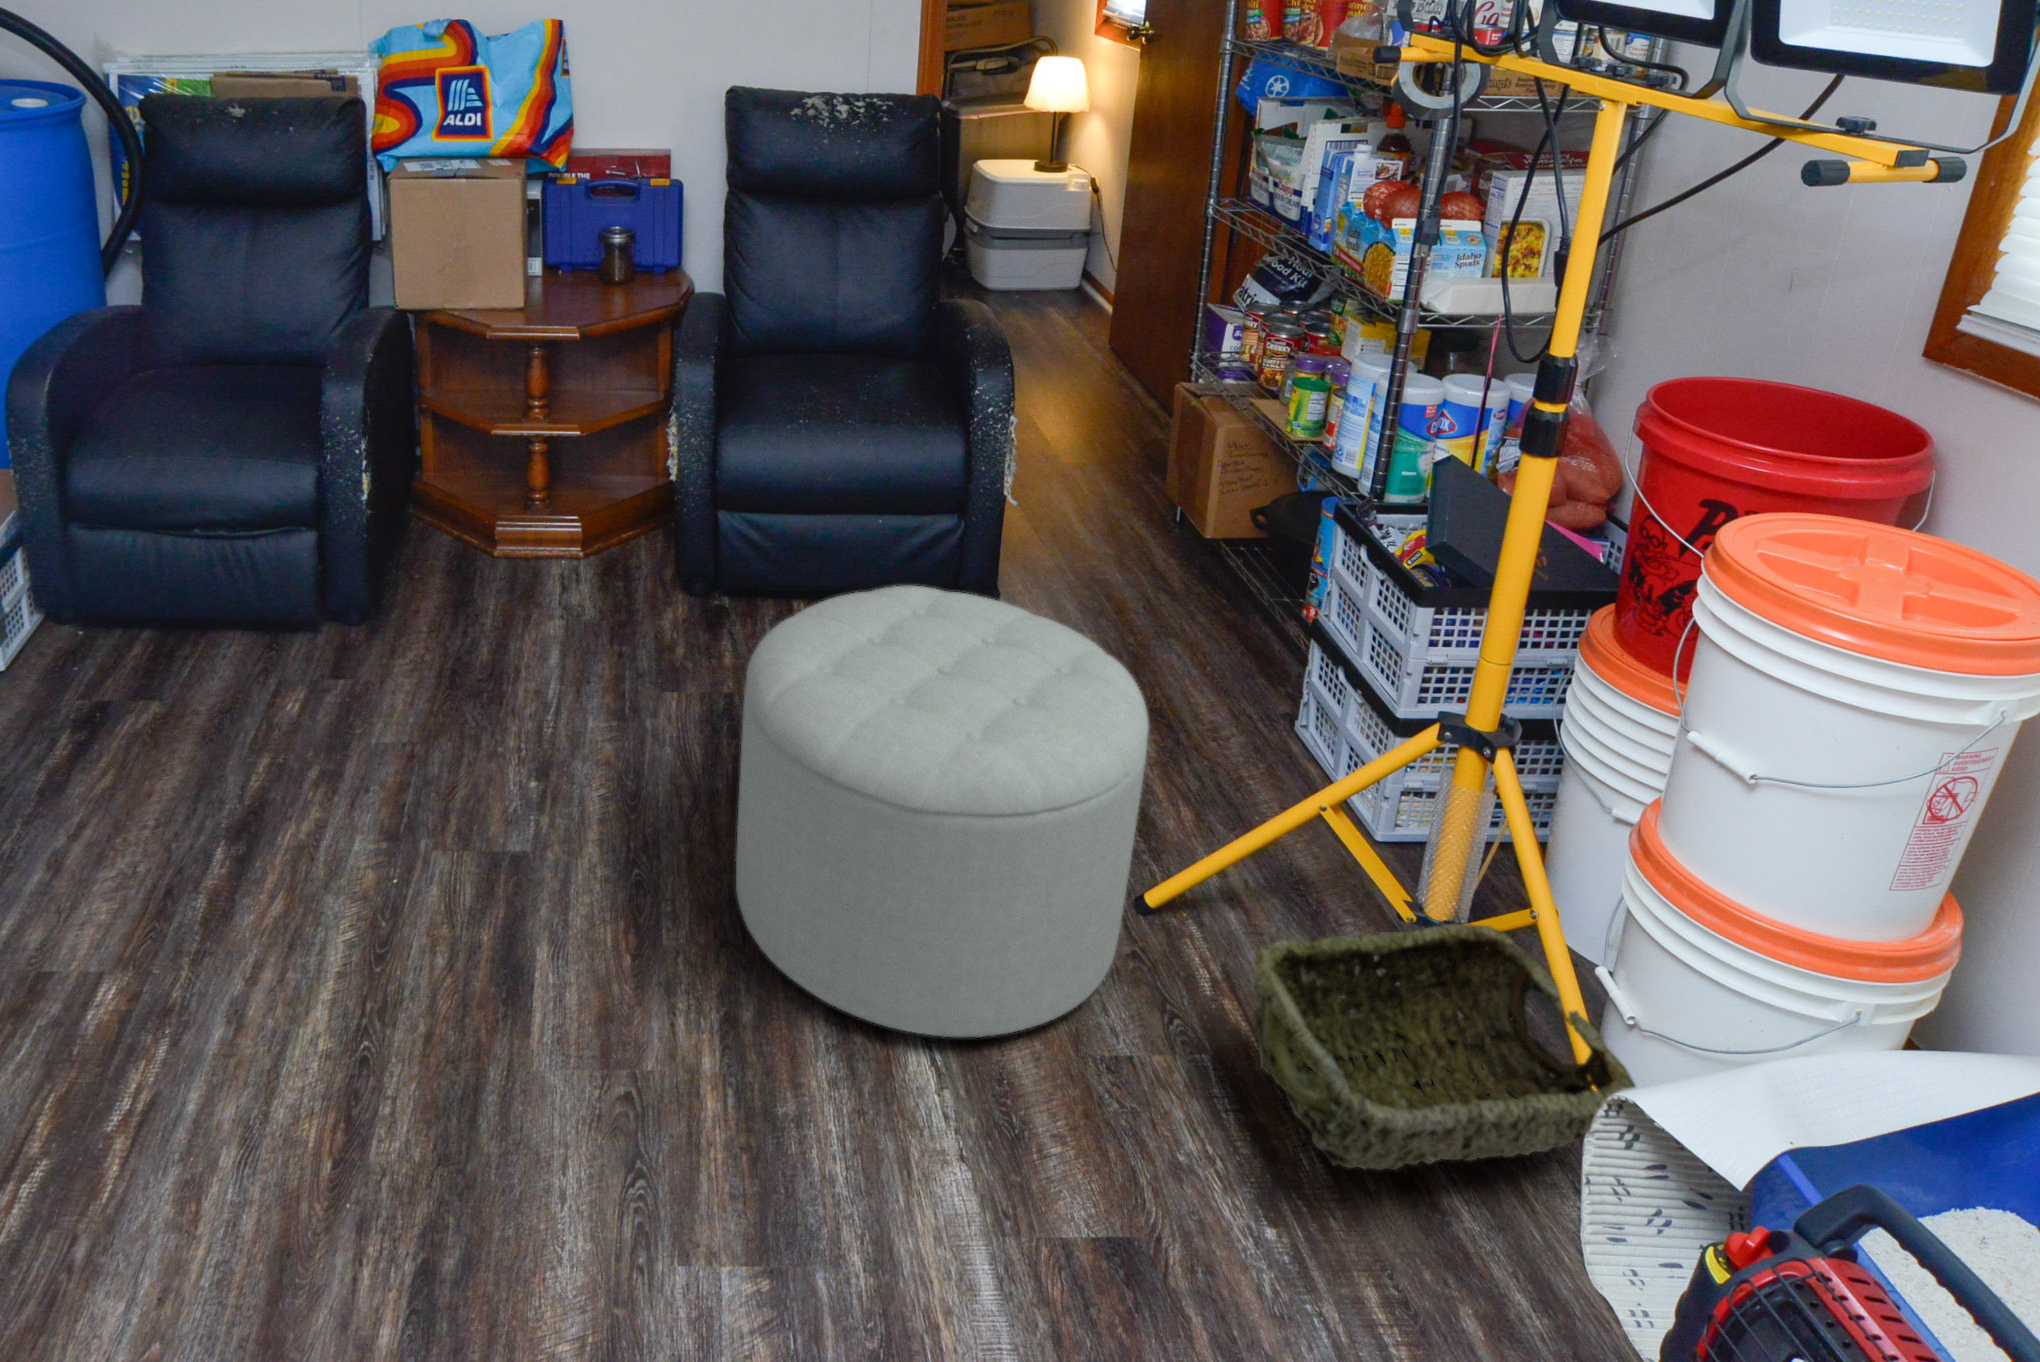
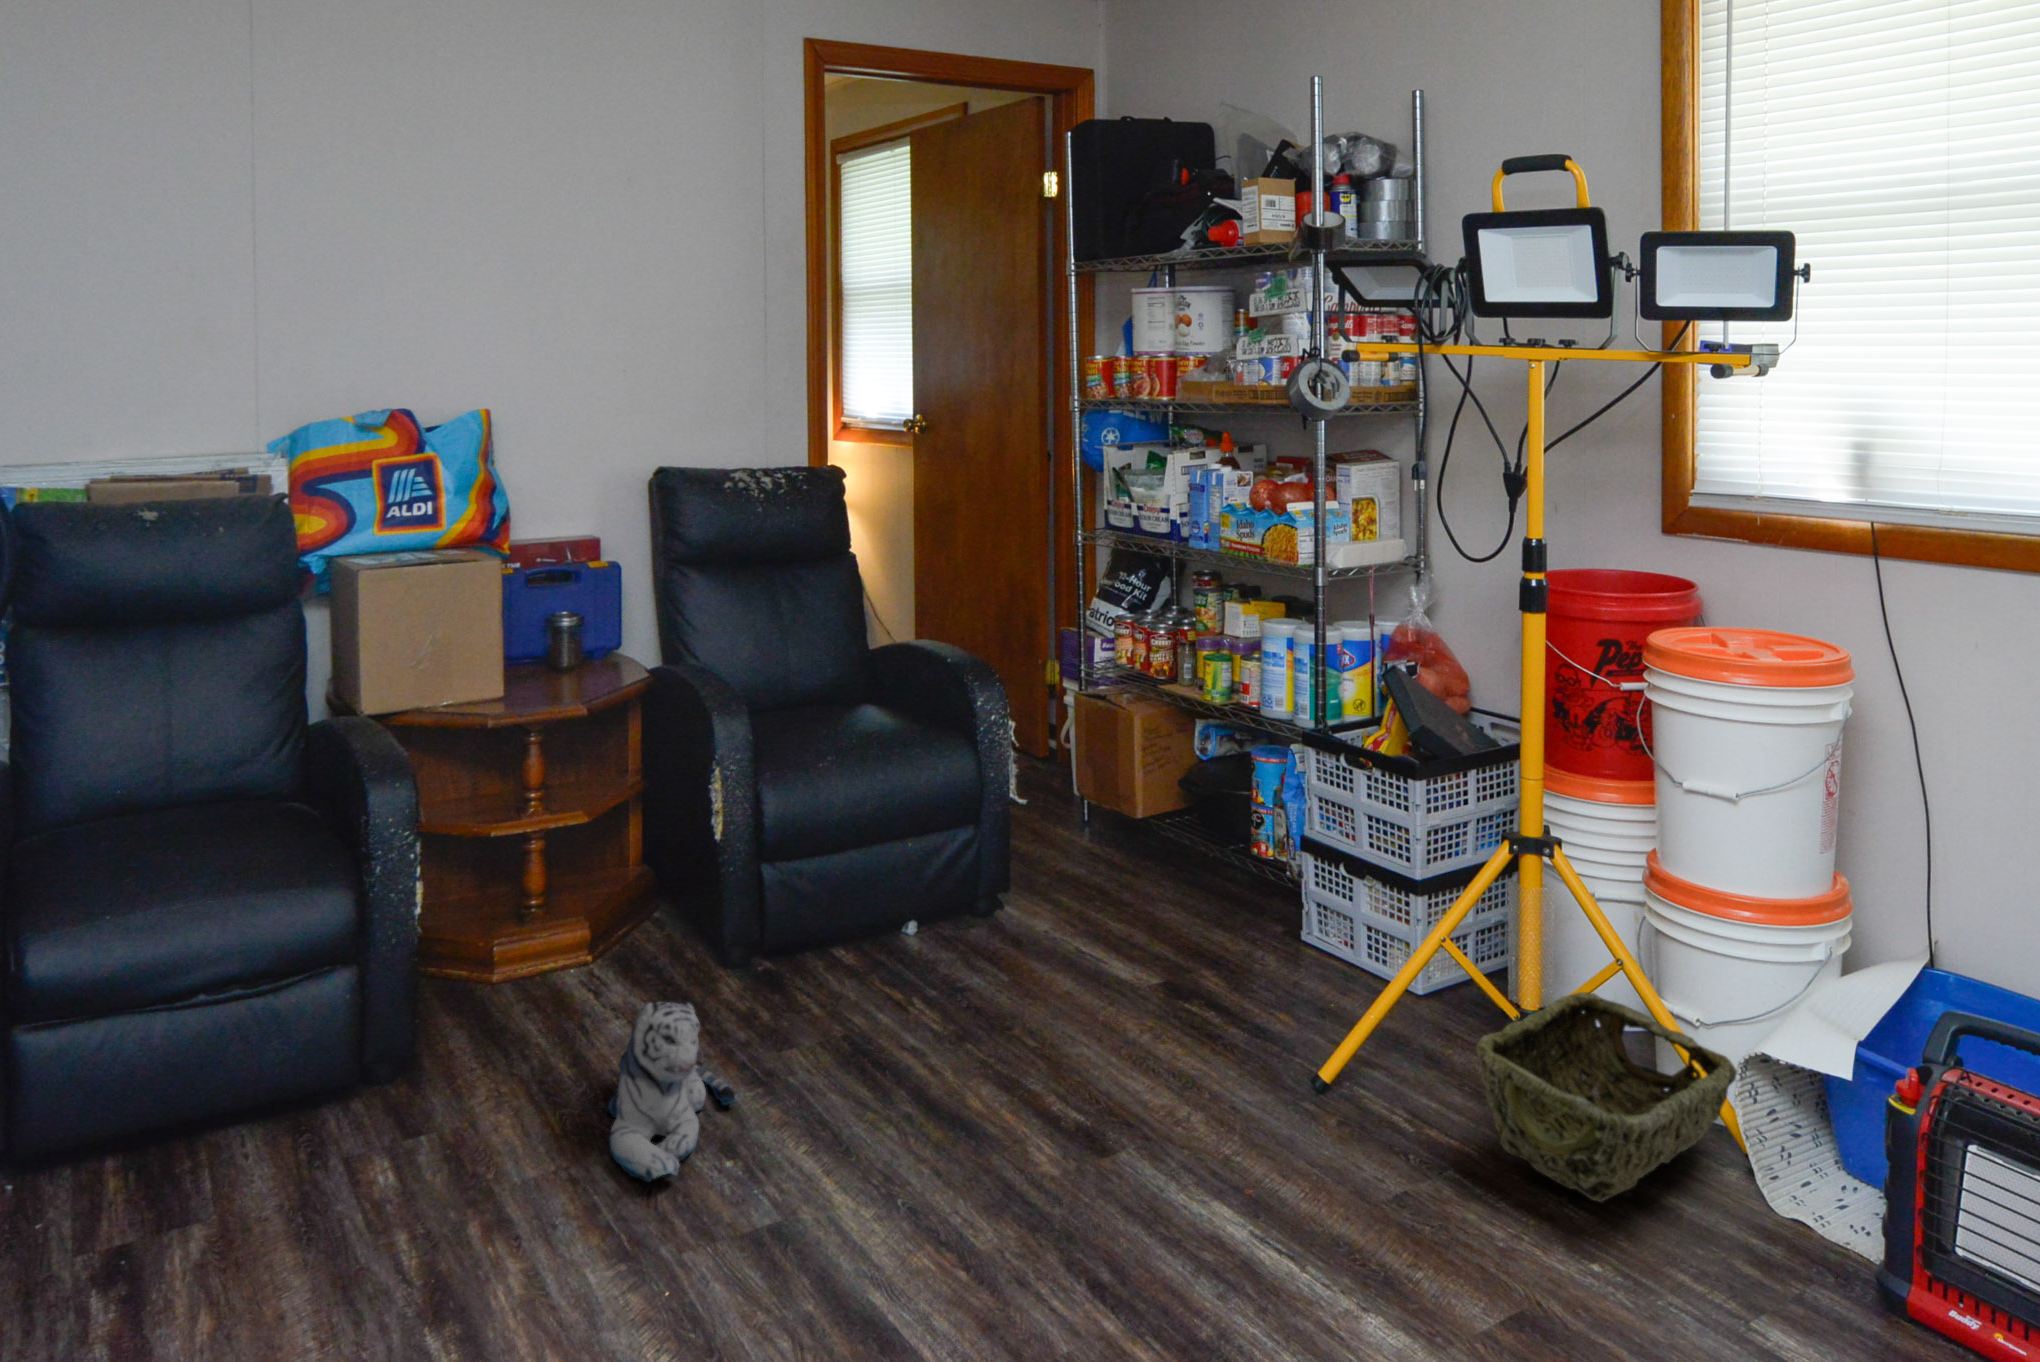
ottoman: present [736,585,1149,1038] -> none [984,838,1350,1237]
plush toy: none [449,627,590,779] -> present [607,1002,736,1183]

